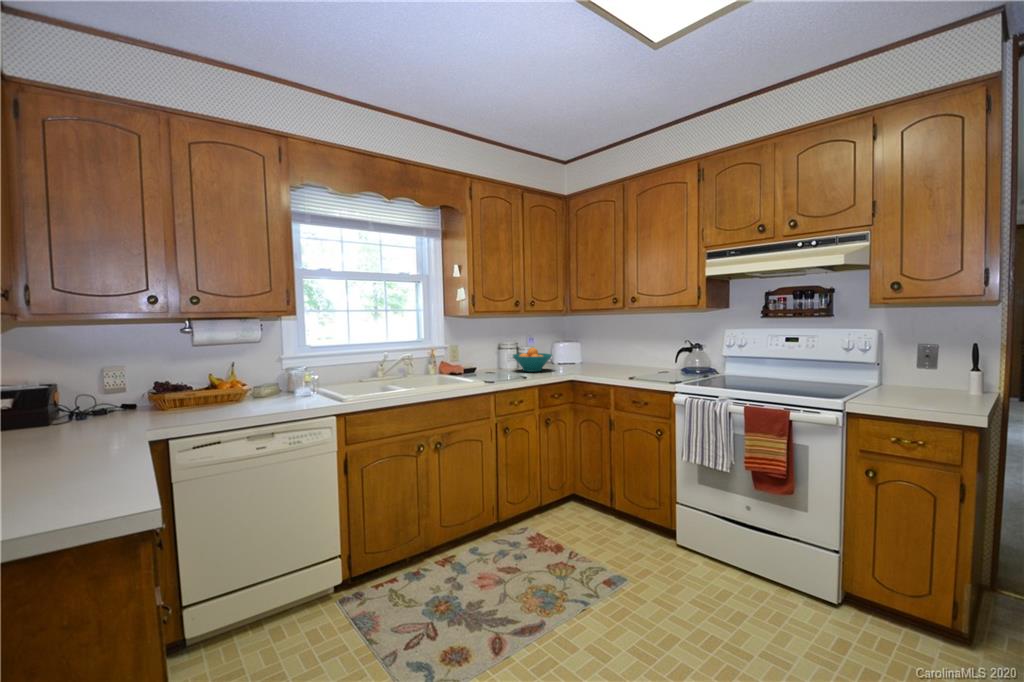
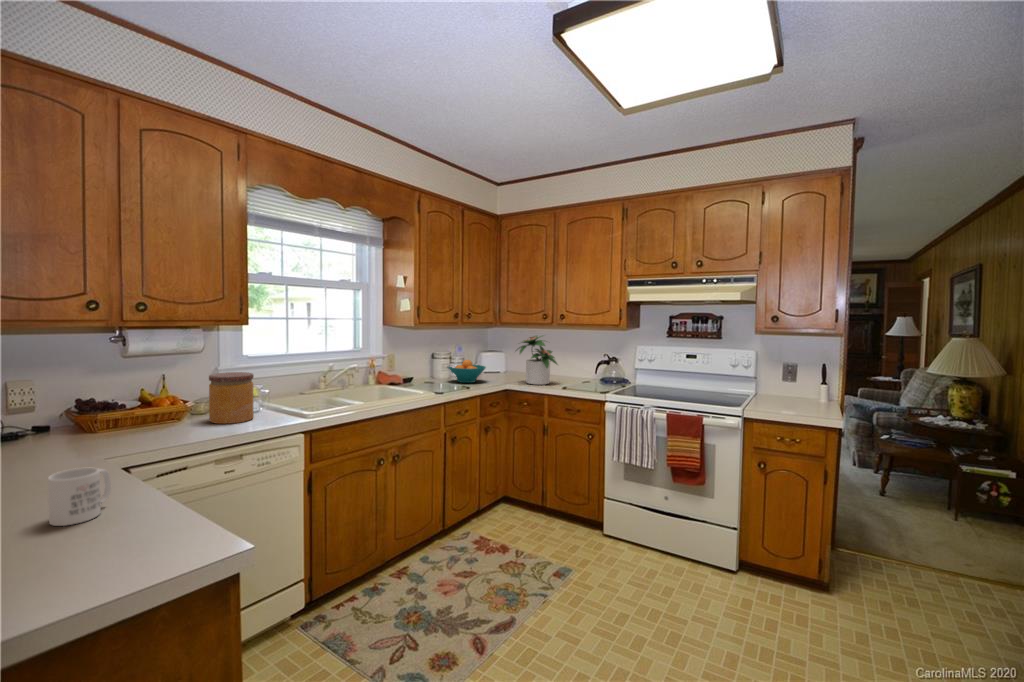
potted plant: none [581,319,631,374] -> present [516,336,557,385]
jar: none [257,358,299,405] -> present [209,372,254,424]
mug: none [35,433,98,482] -> present [48,467,111,526]

